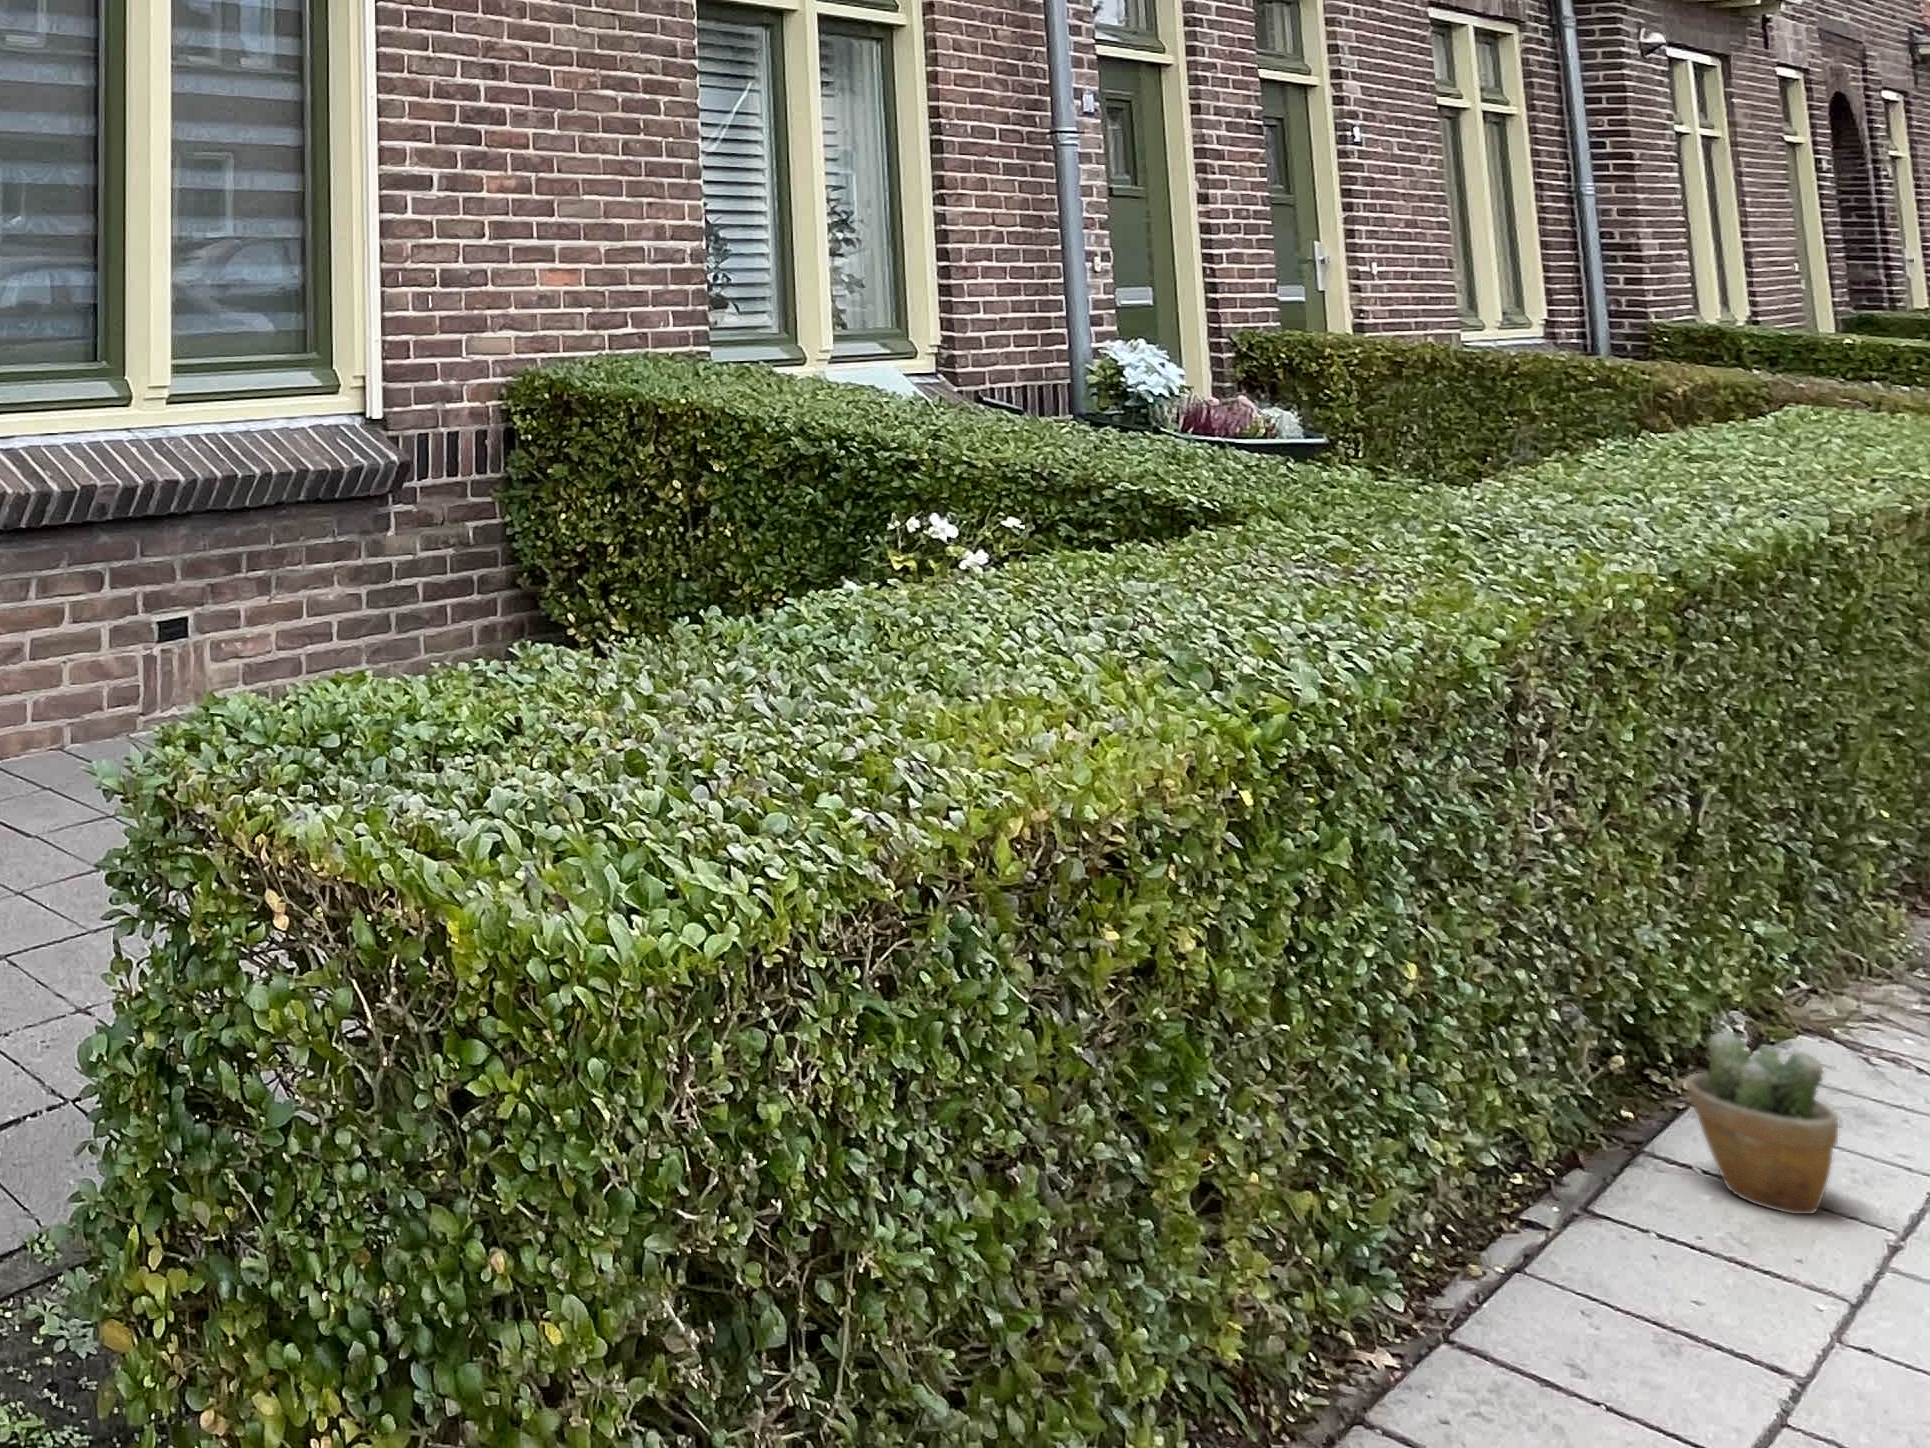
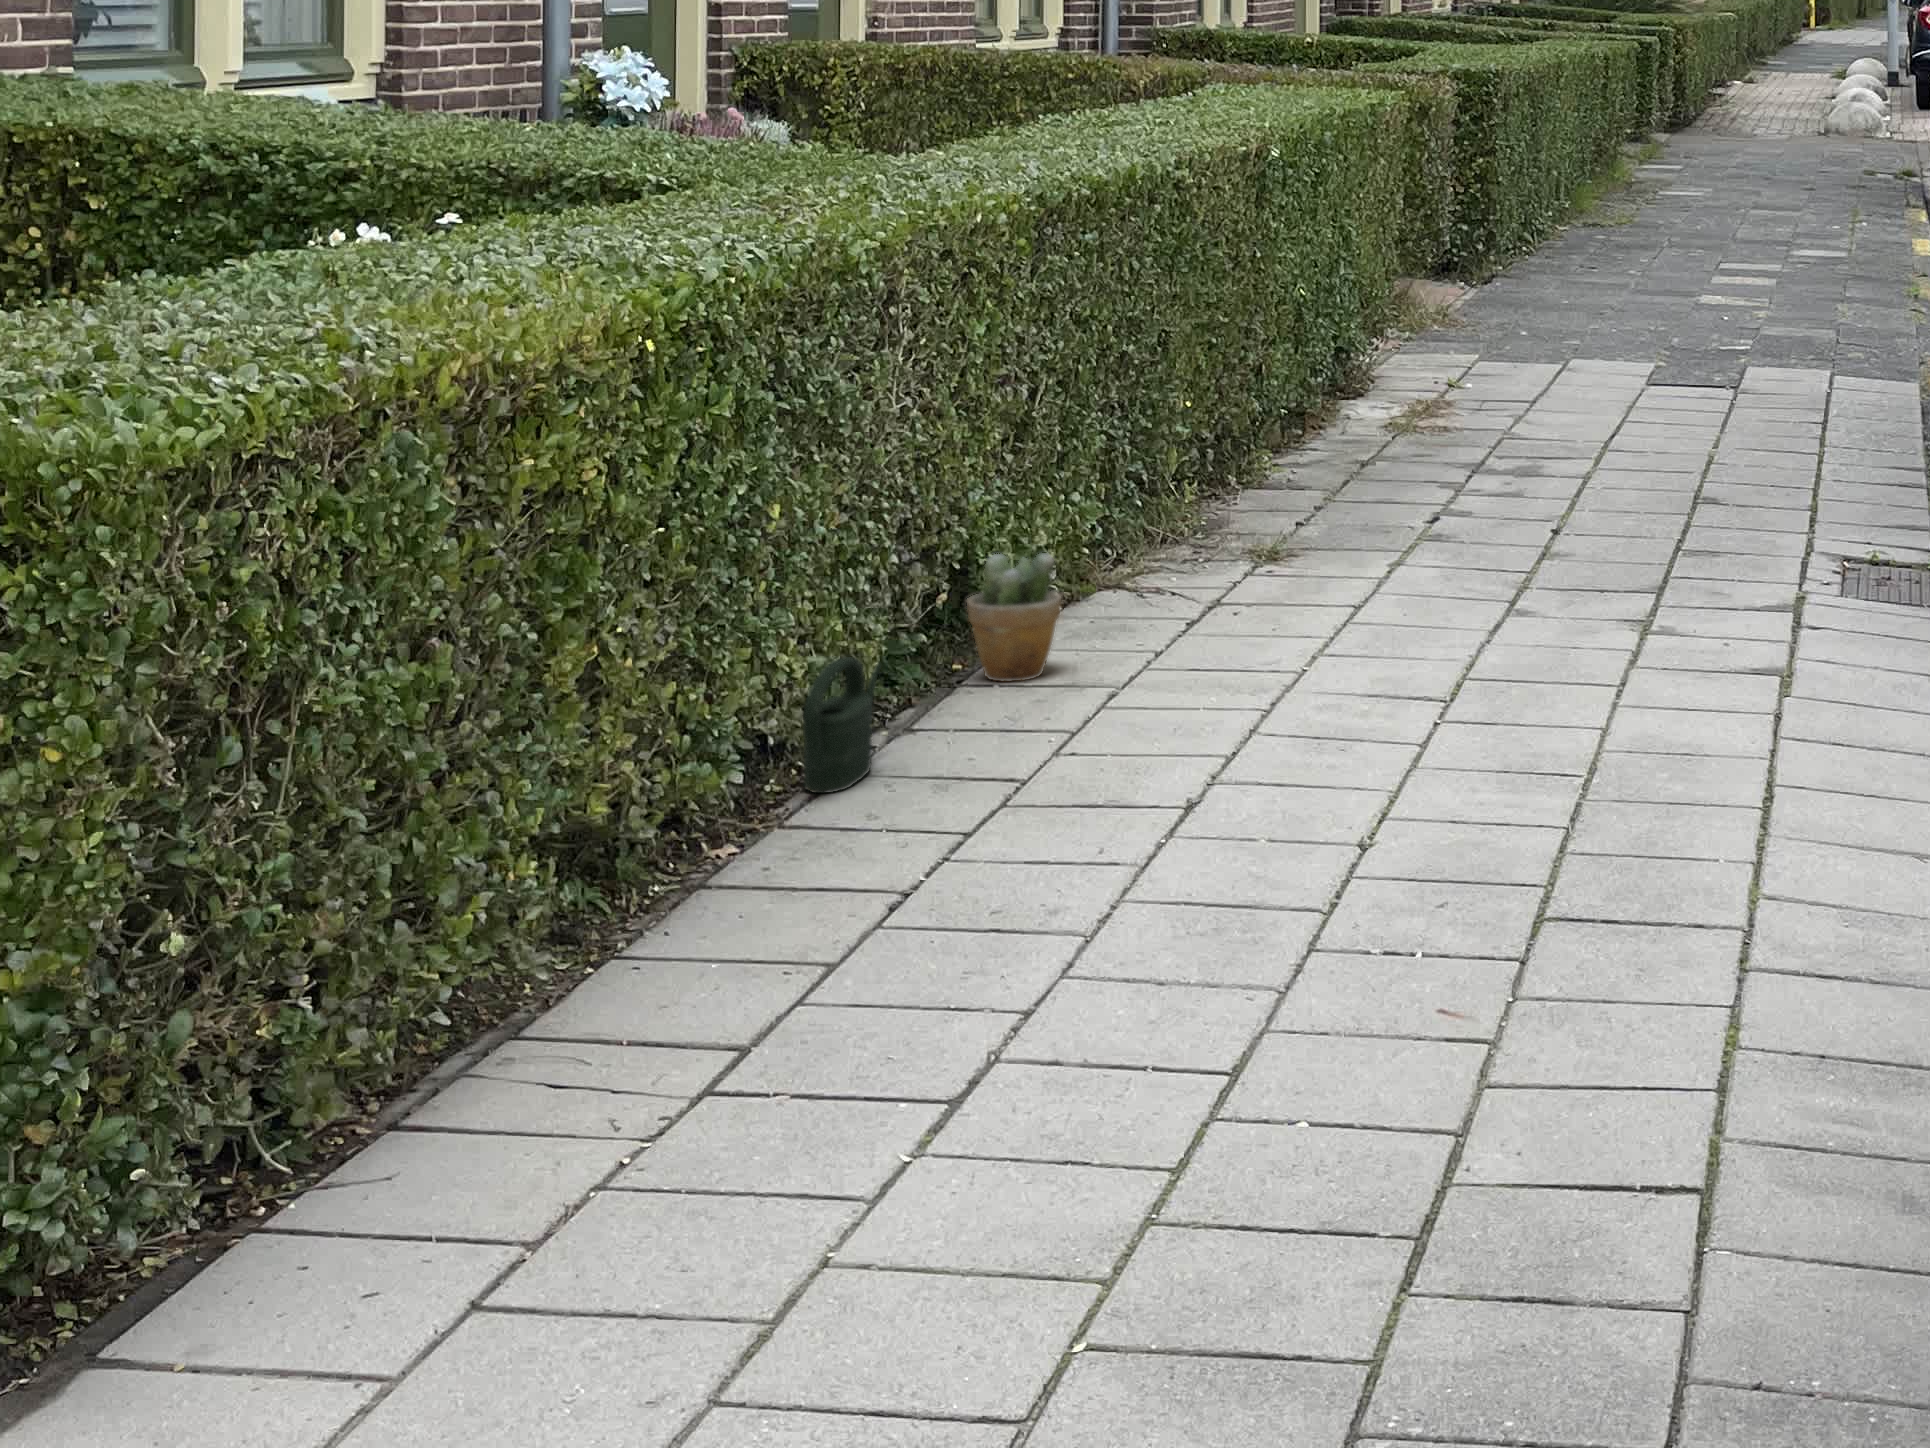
watering can: none [1507,1167,1608,1355] -> present [803,657,881,793]

